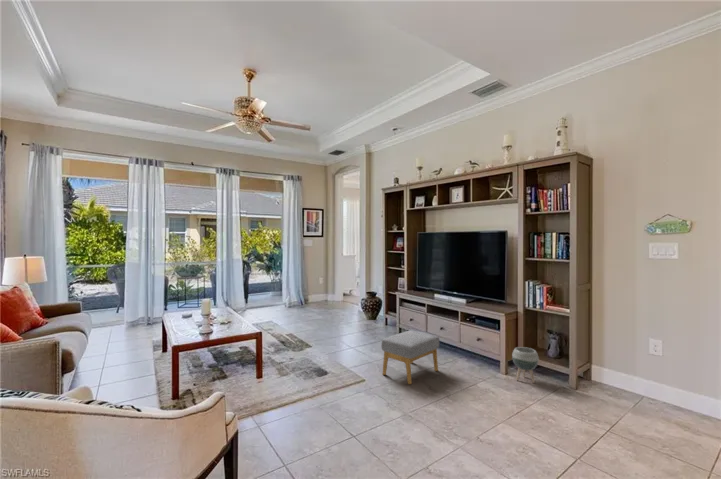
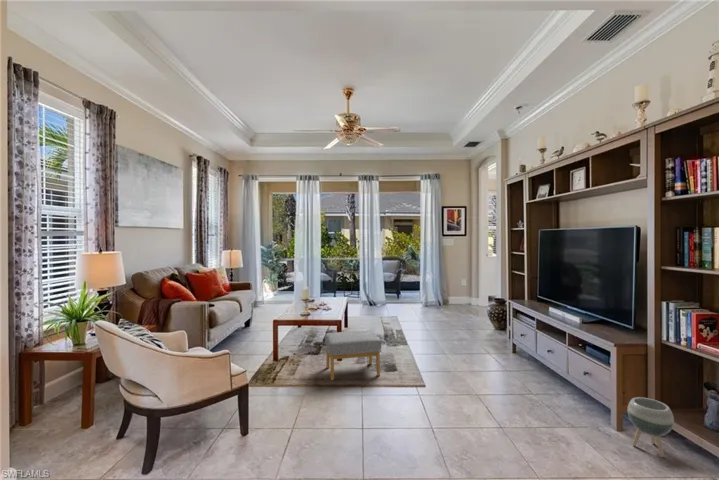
footstool: present [382,330,439,384] -> present [325,331,381,380]

